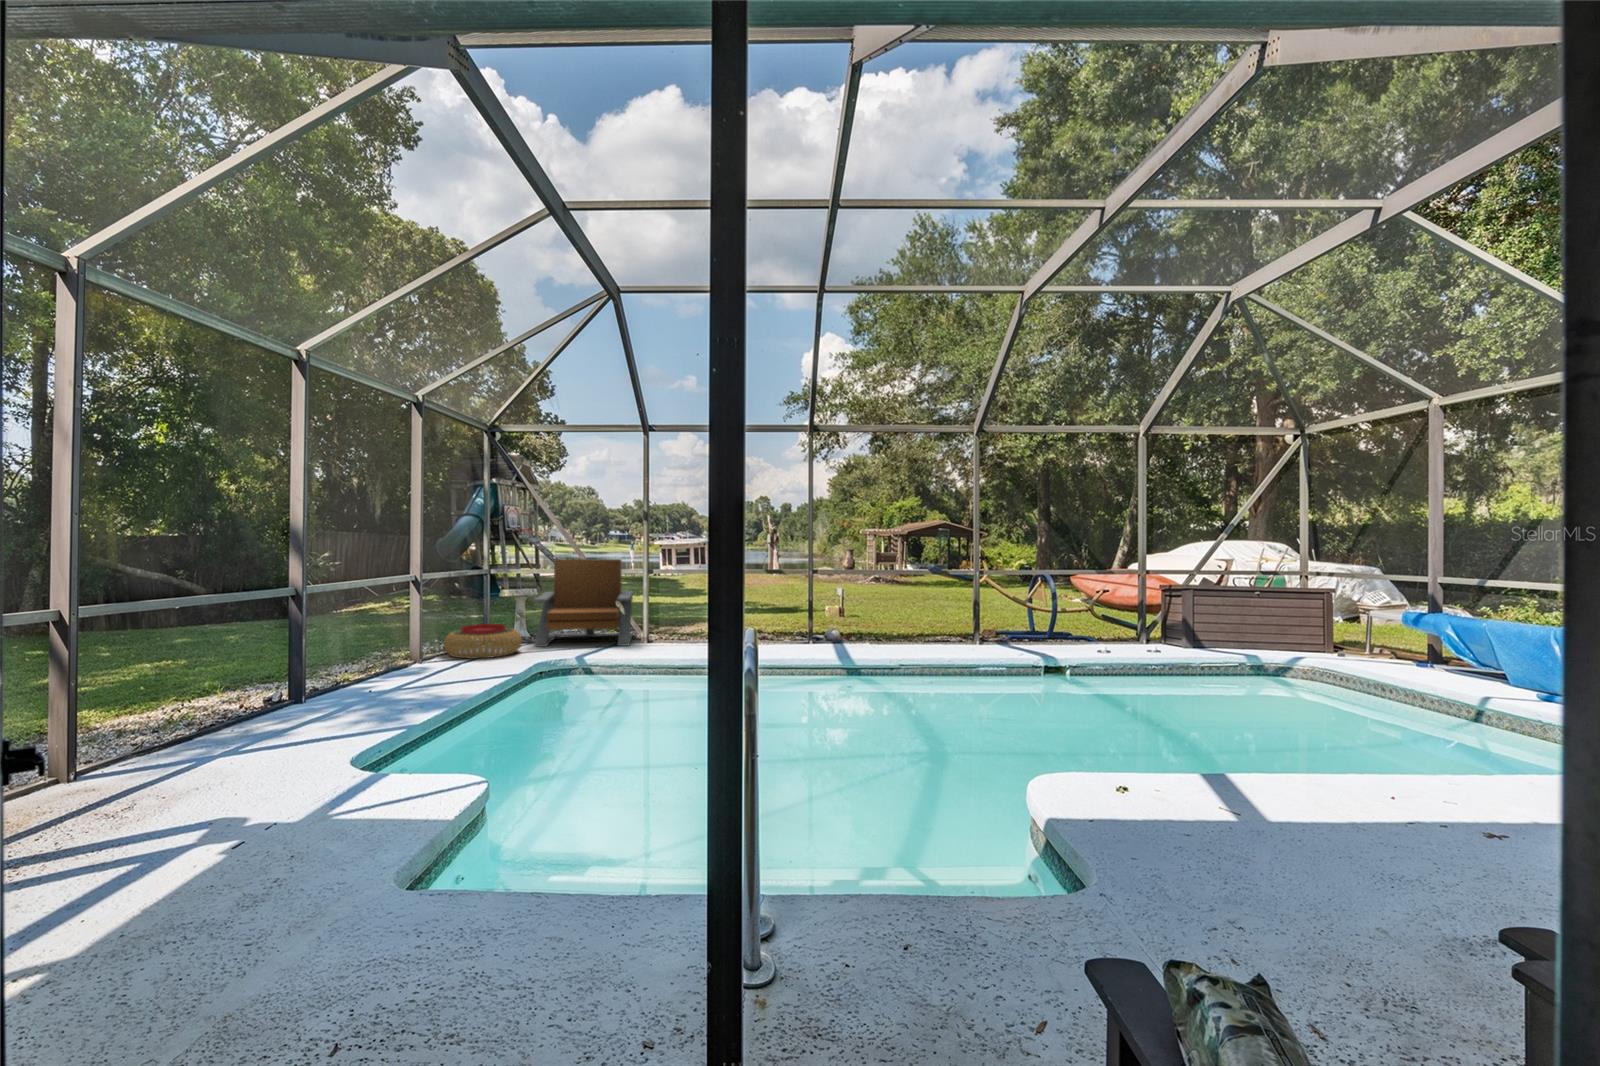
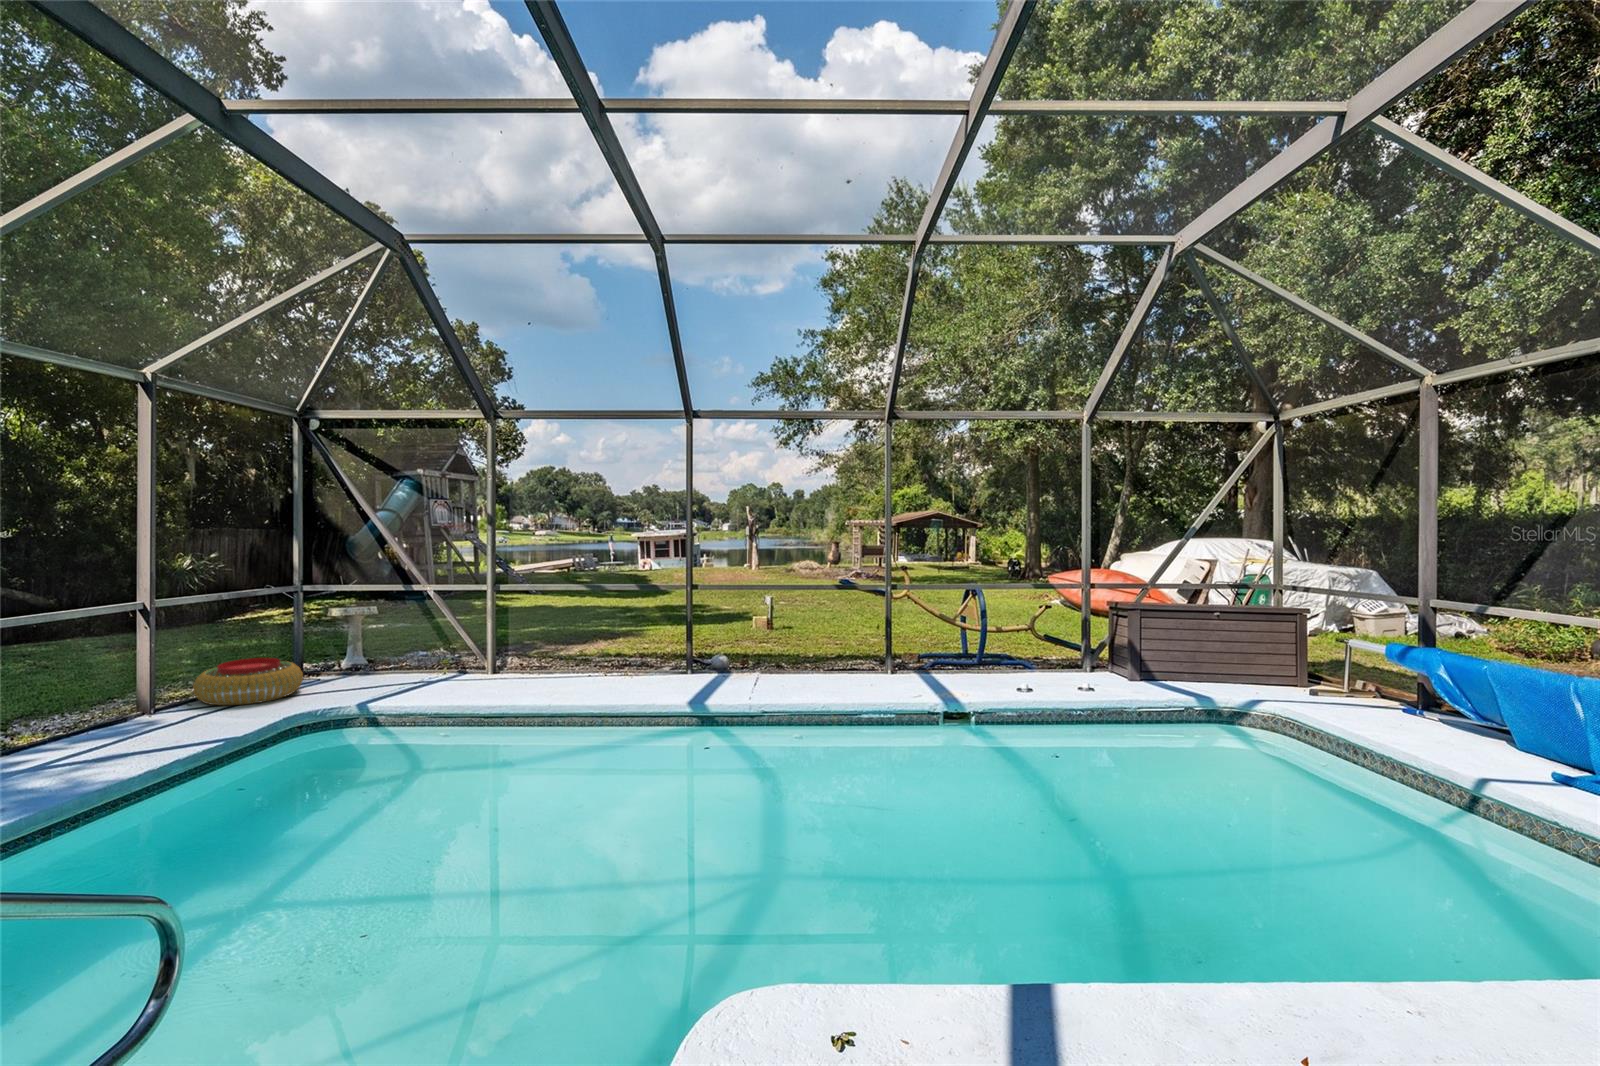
lounge chair: present [534,559,633,647] -> none [324,571,468,685]

